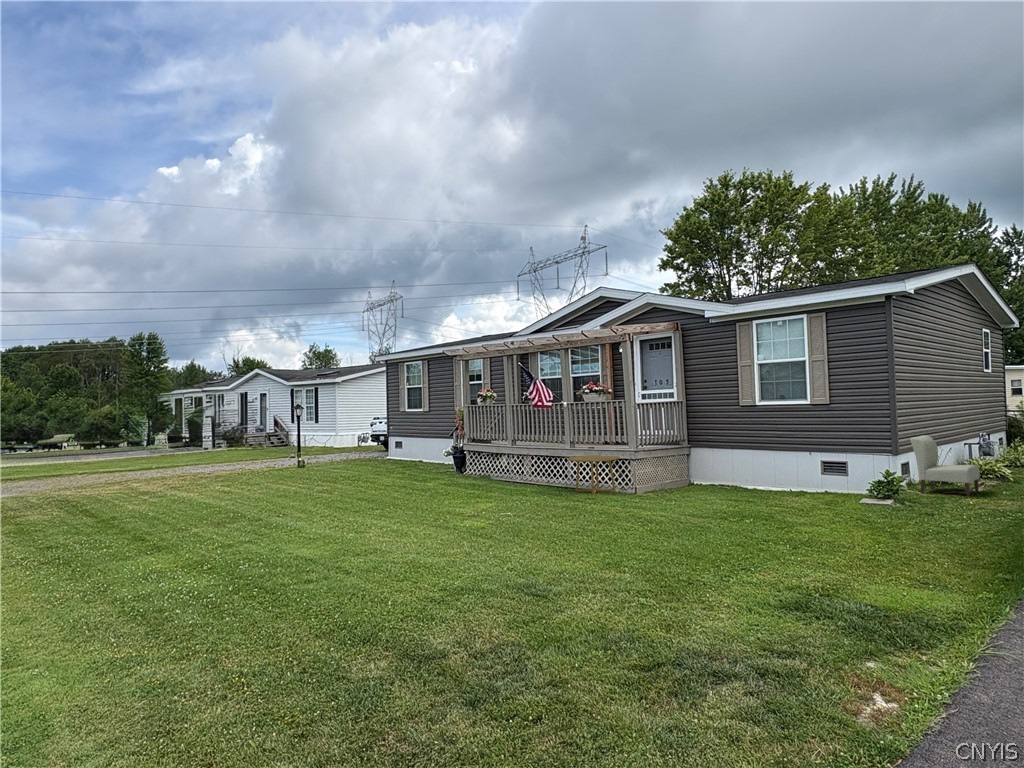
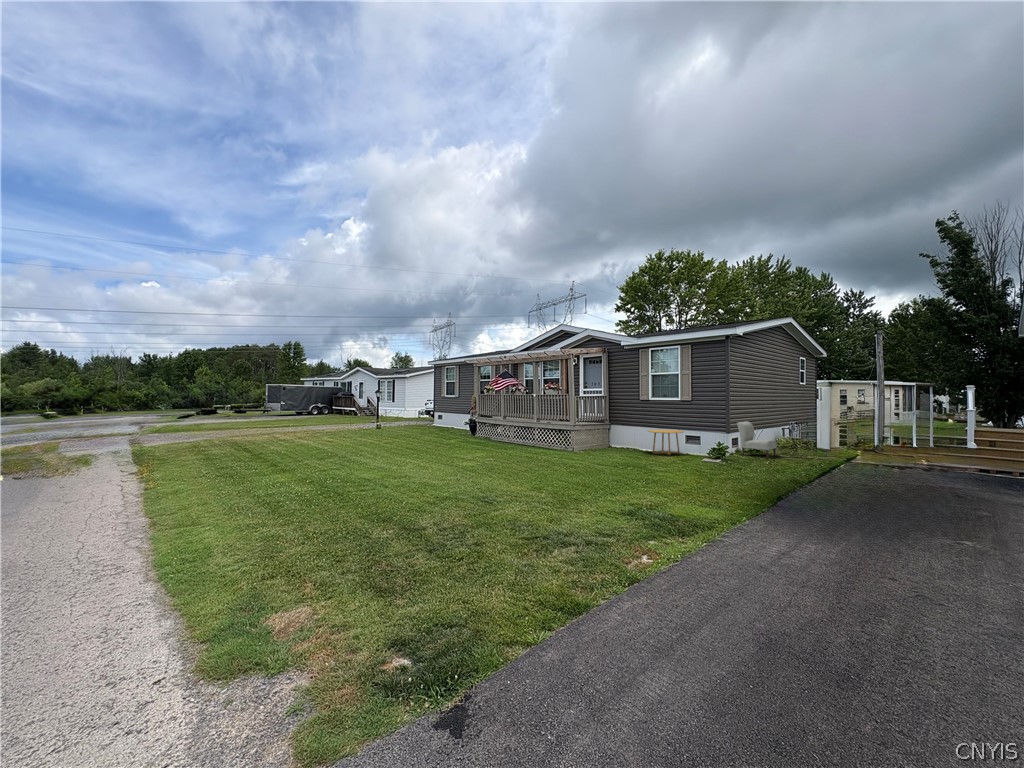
round table: present [569,455,620,495] -> present [648,429,684,455]

